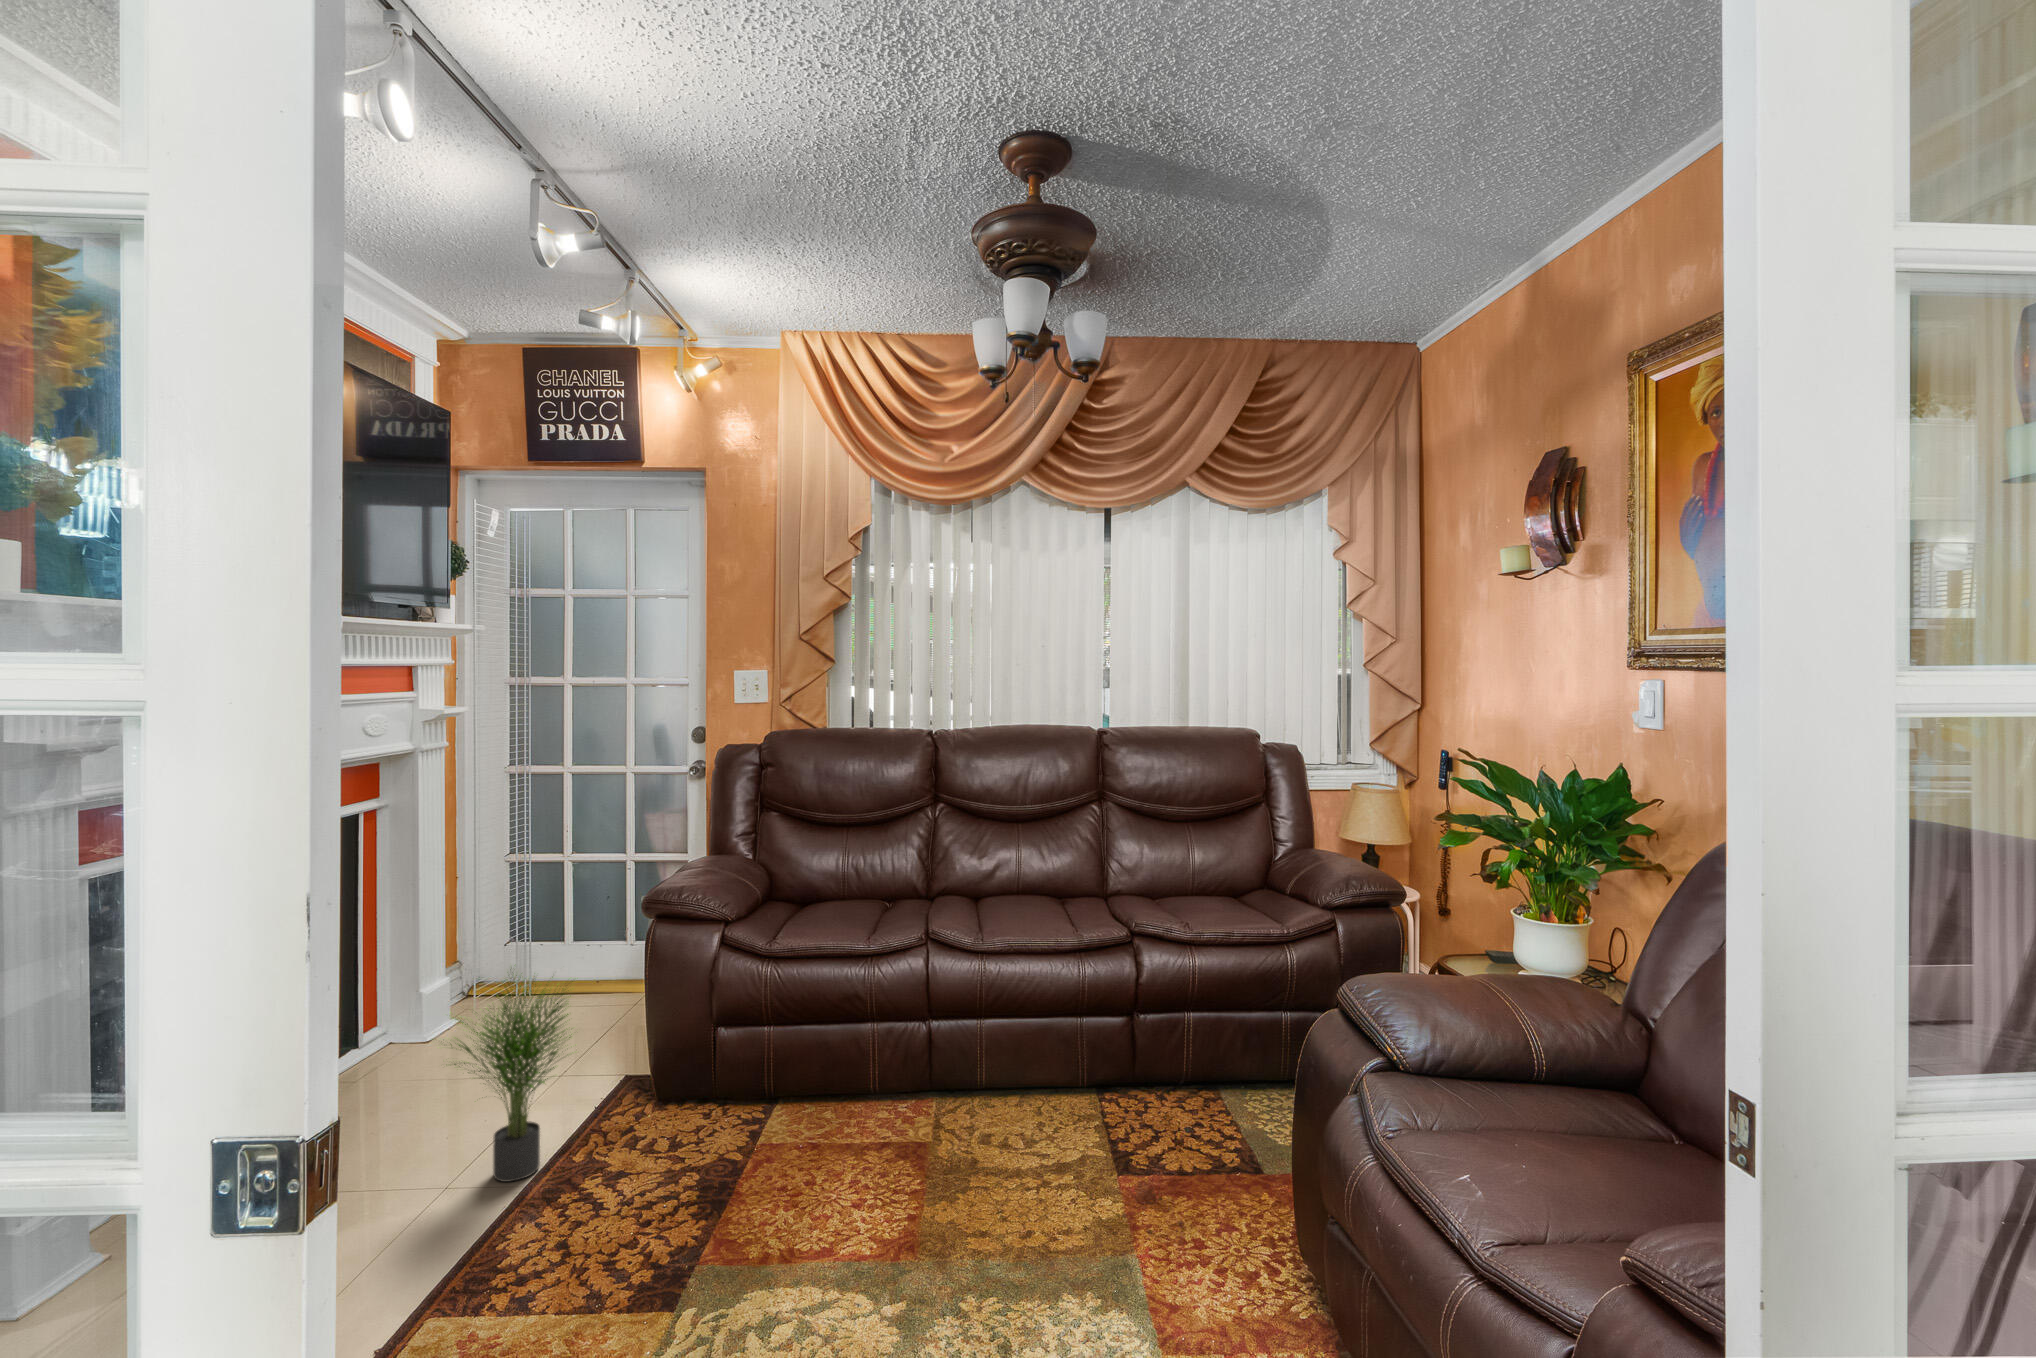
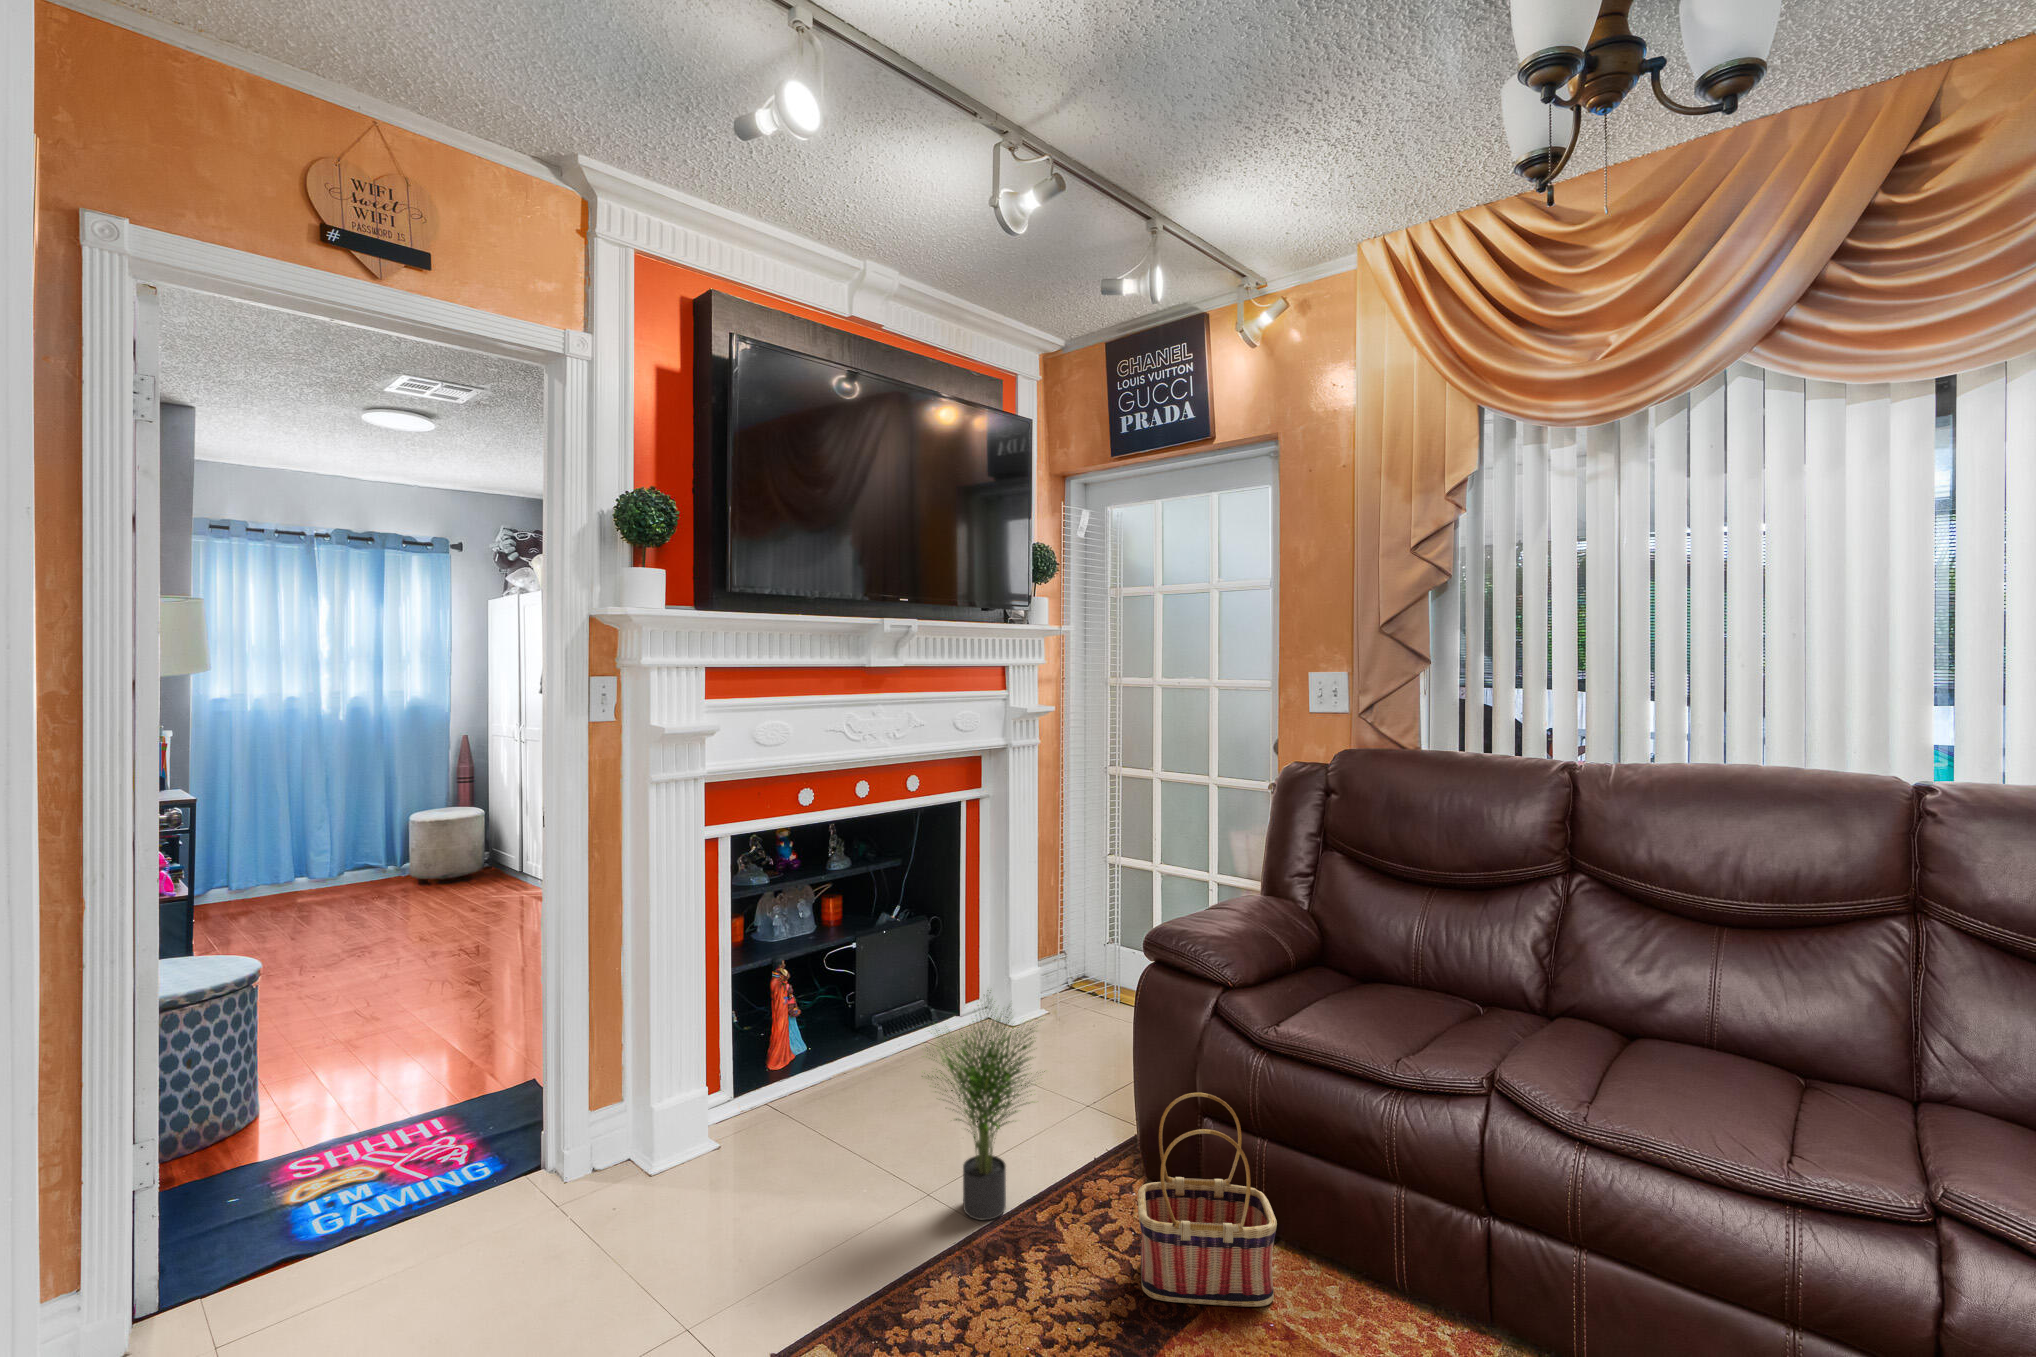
basket: none [684,999,797,1166] -> present [1138,1093,1277,1307]

